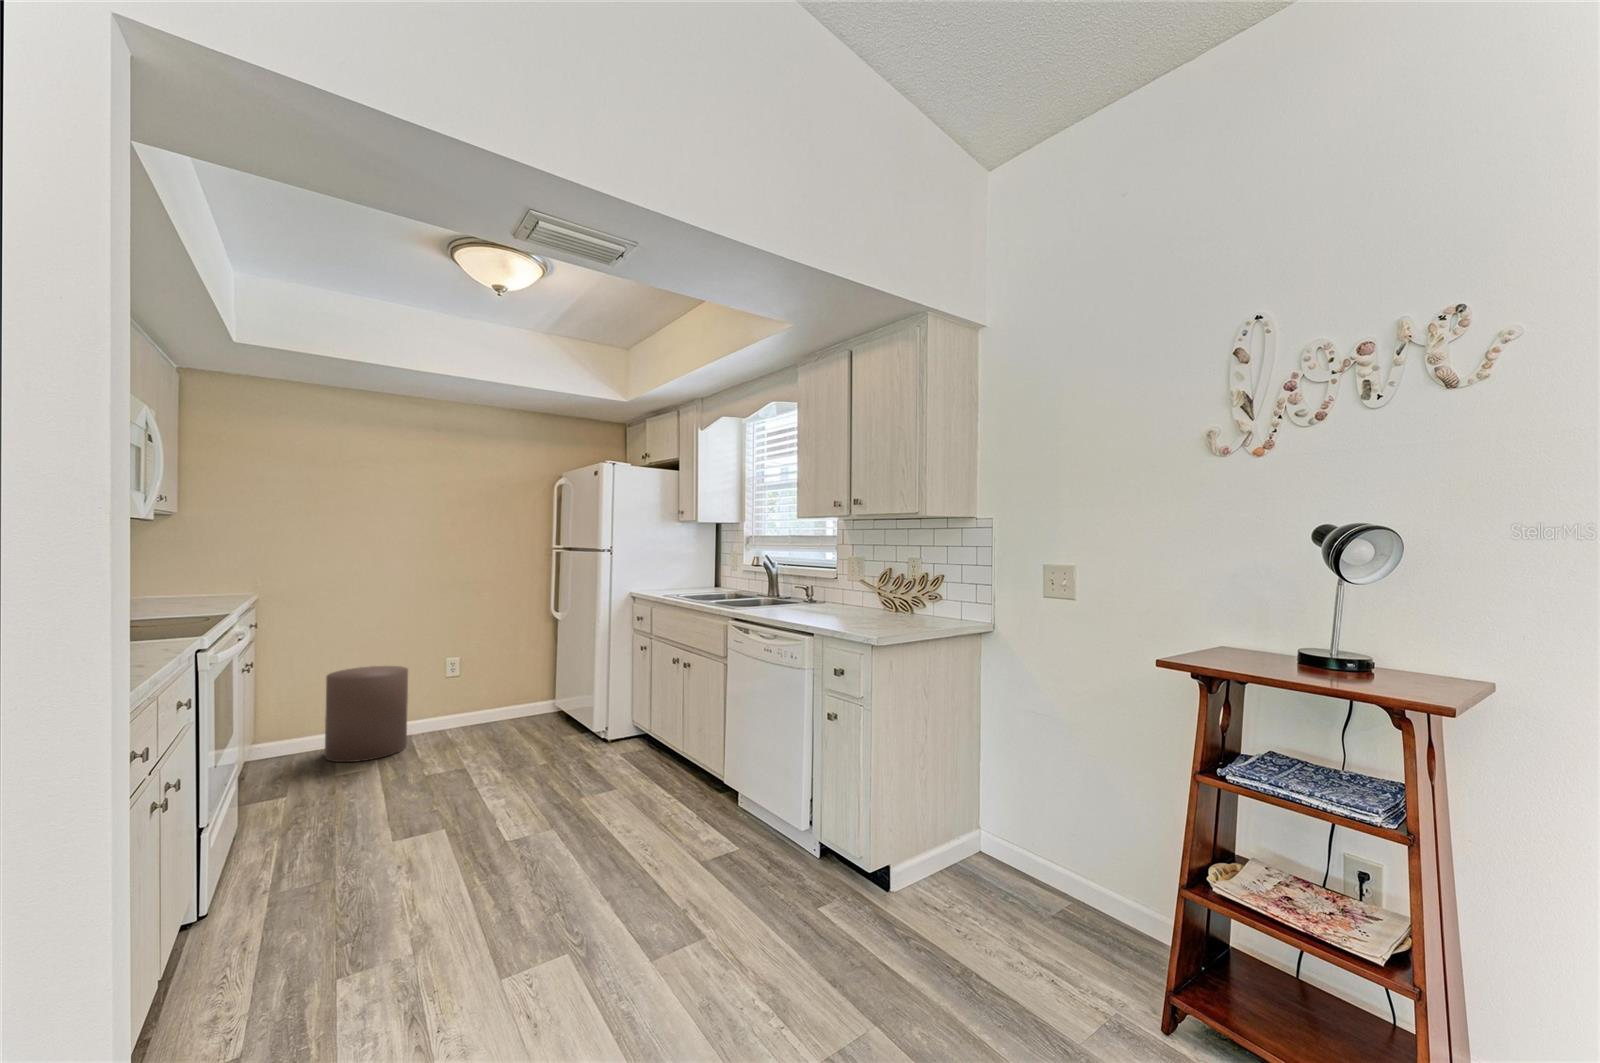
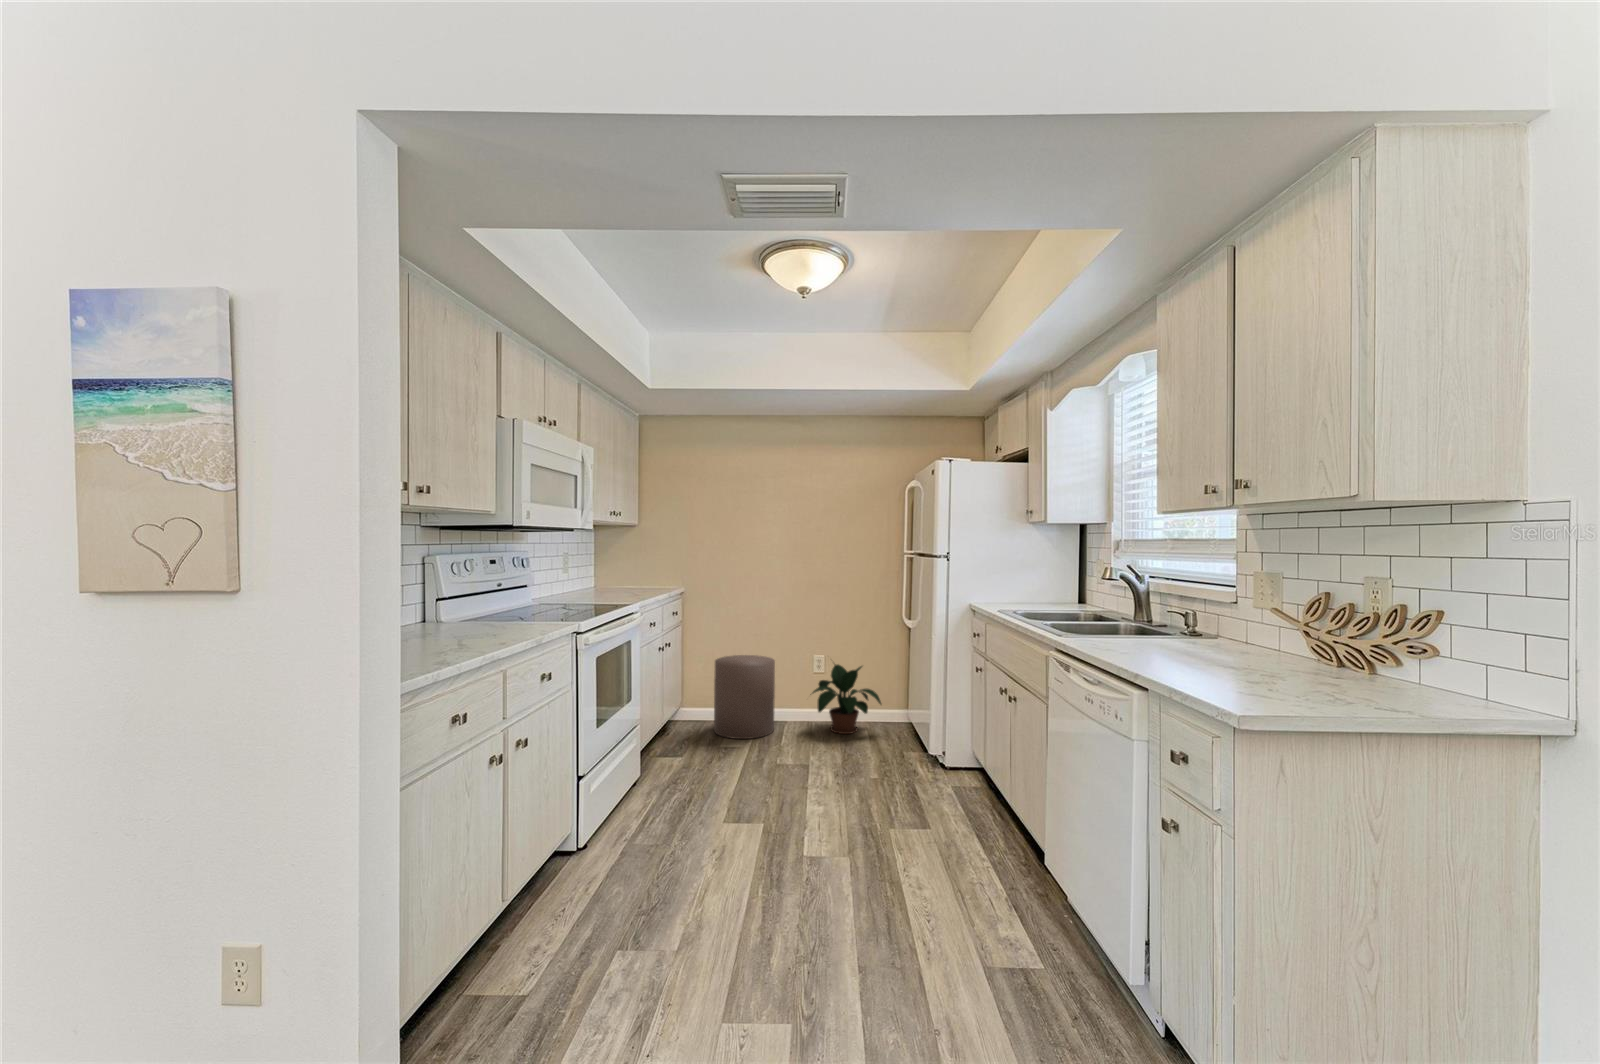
potted plant: none [446,655,532,735] -> present [813,664,881,734]

